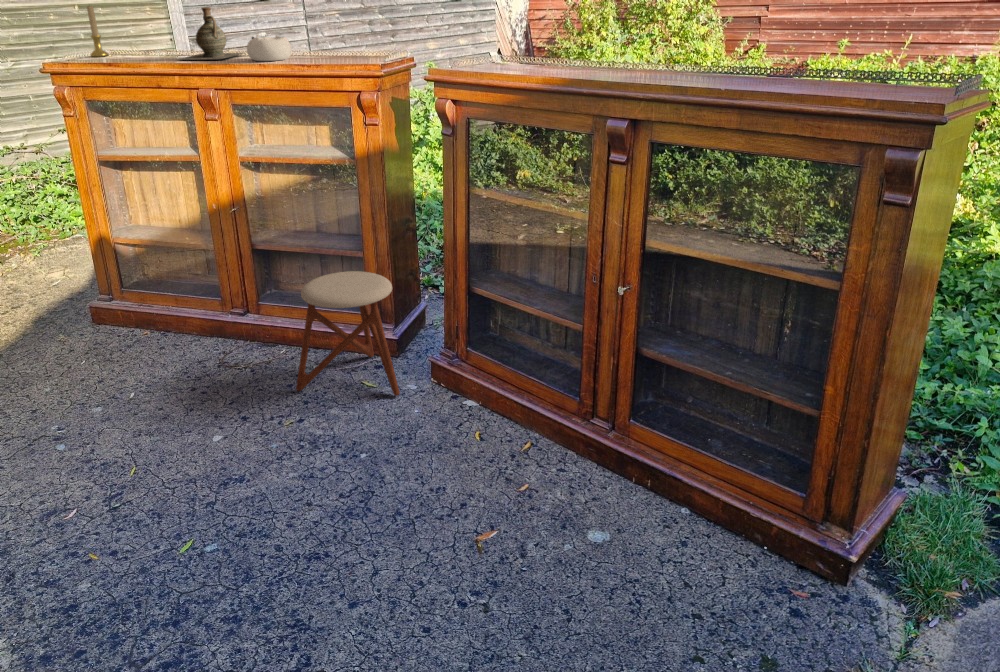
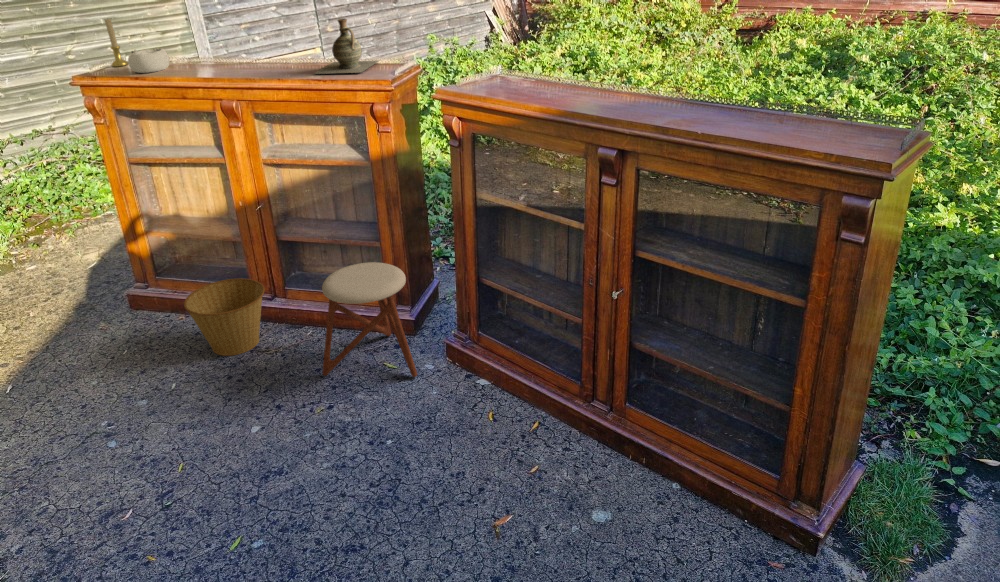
ceramic jug: present [178,7,243,60] -> present [315,19,378,74]
decorative bowl: present [247,34,291,61] -> present [128,48,169,73]
basket: none [150,289,239,369] -> present [184,278,265,356]

